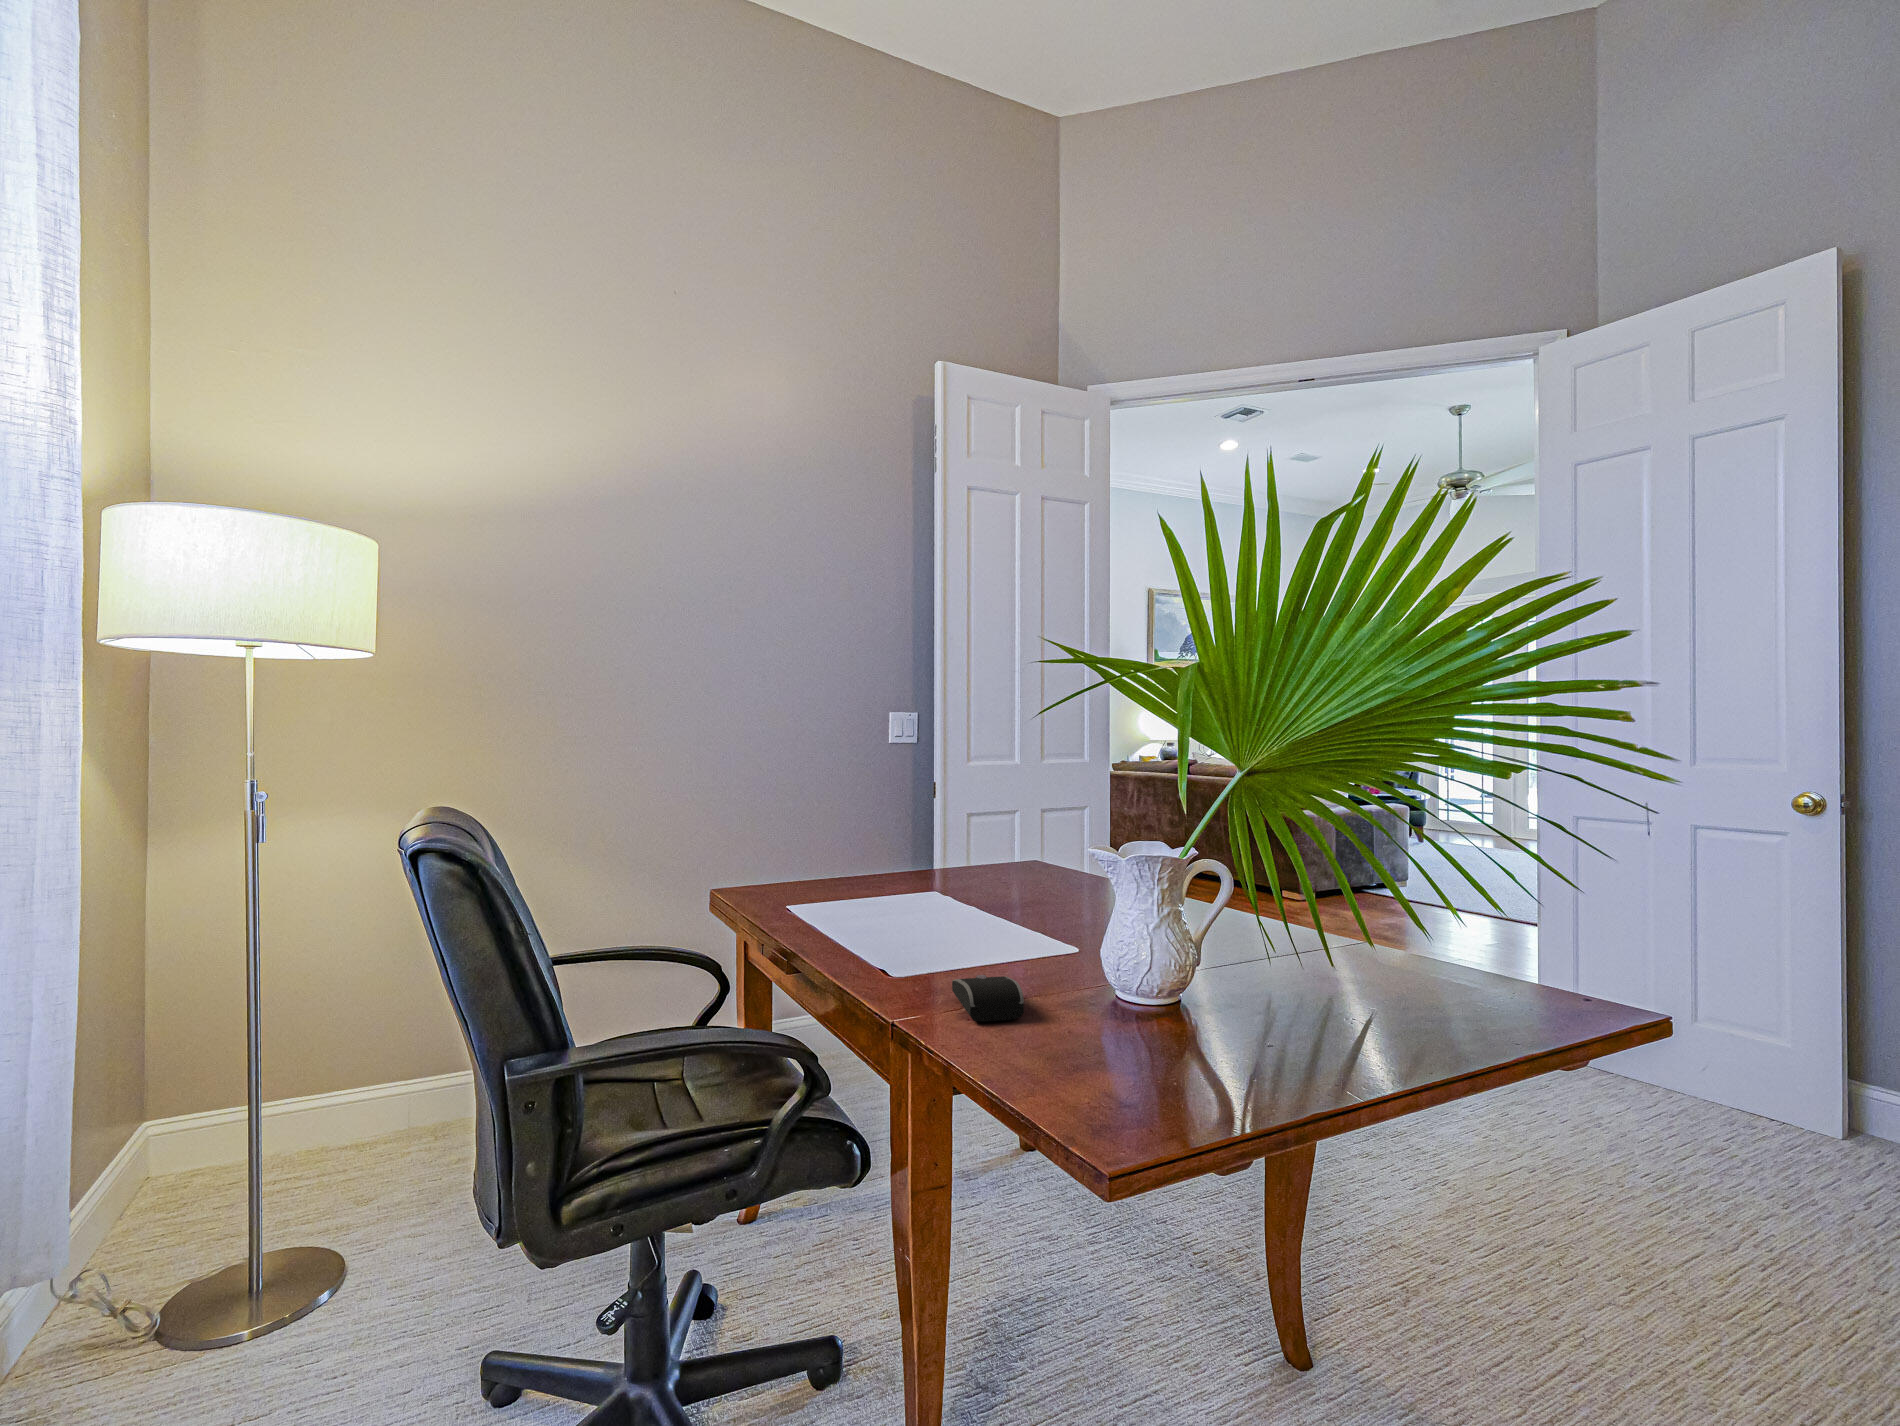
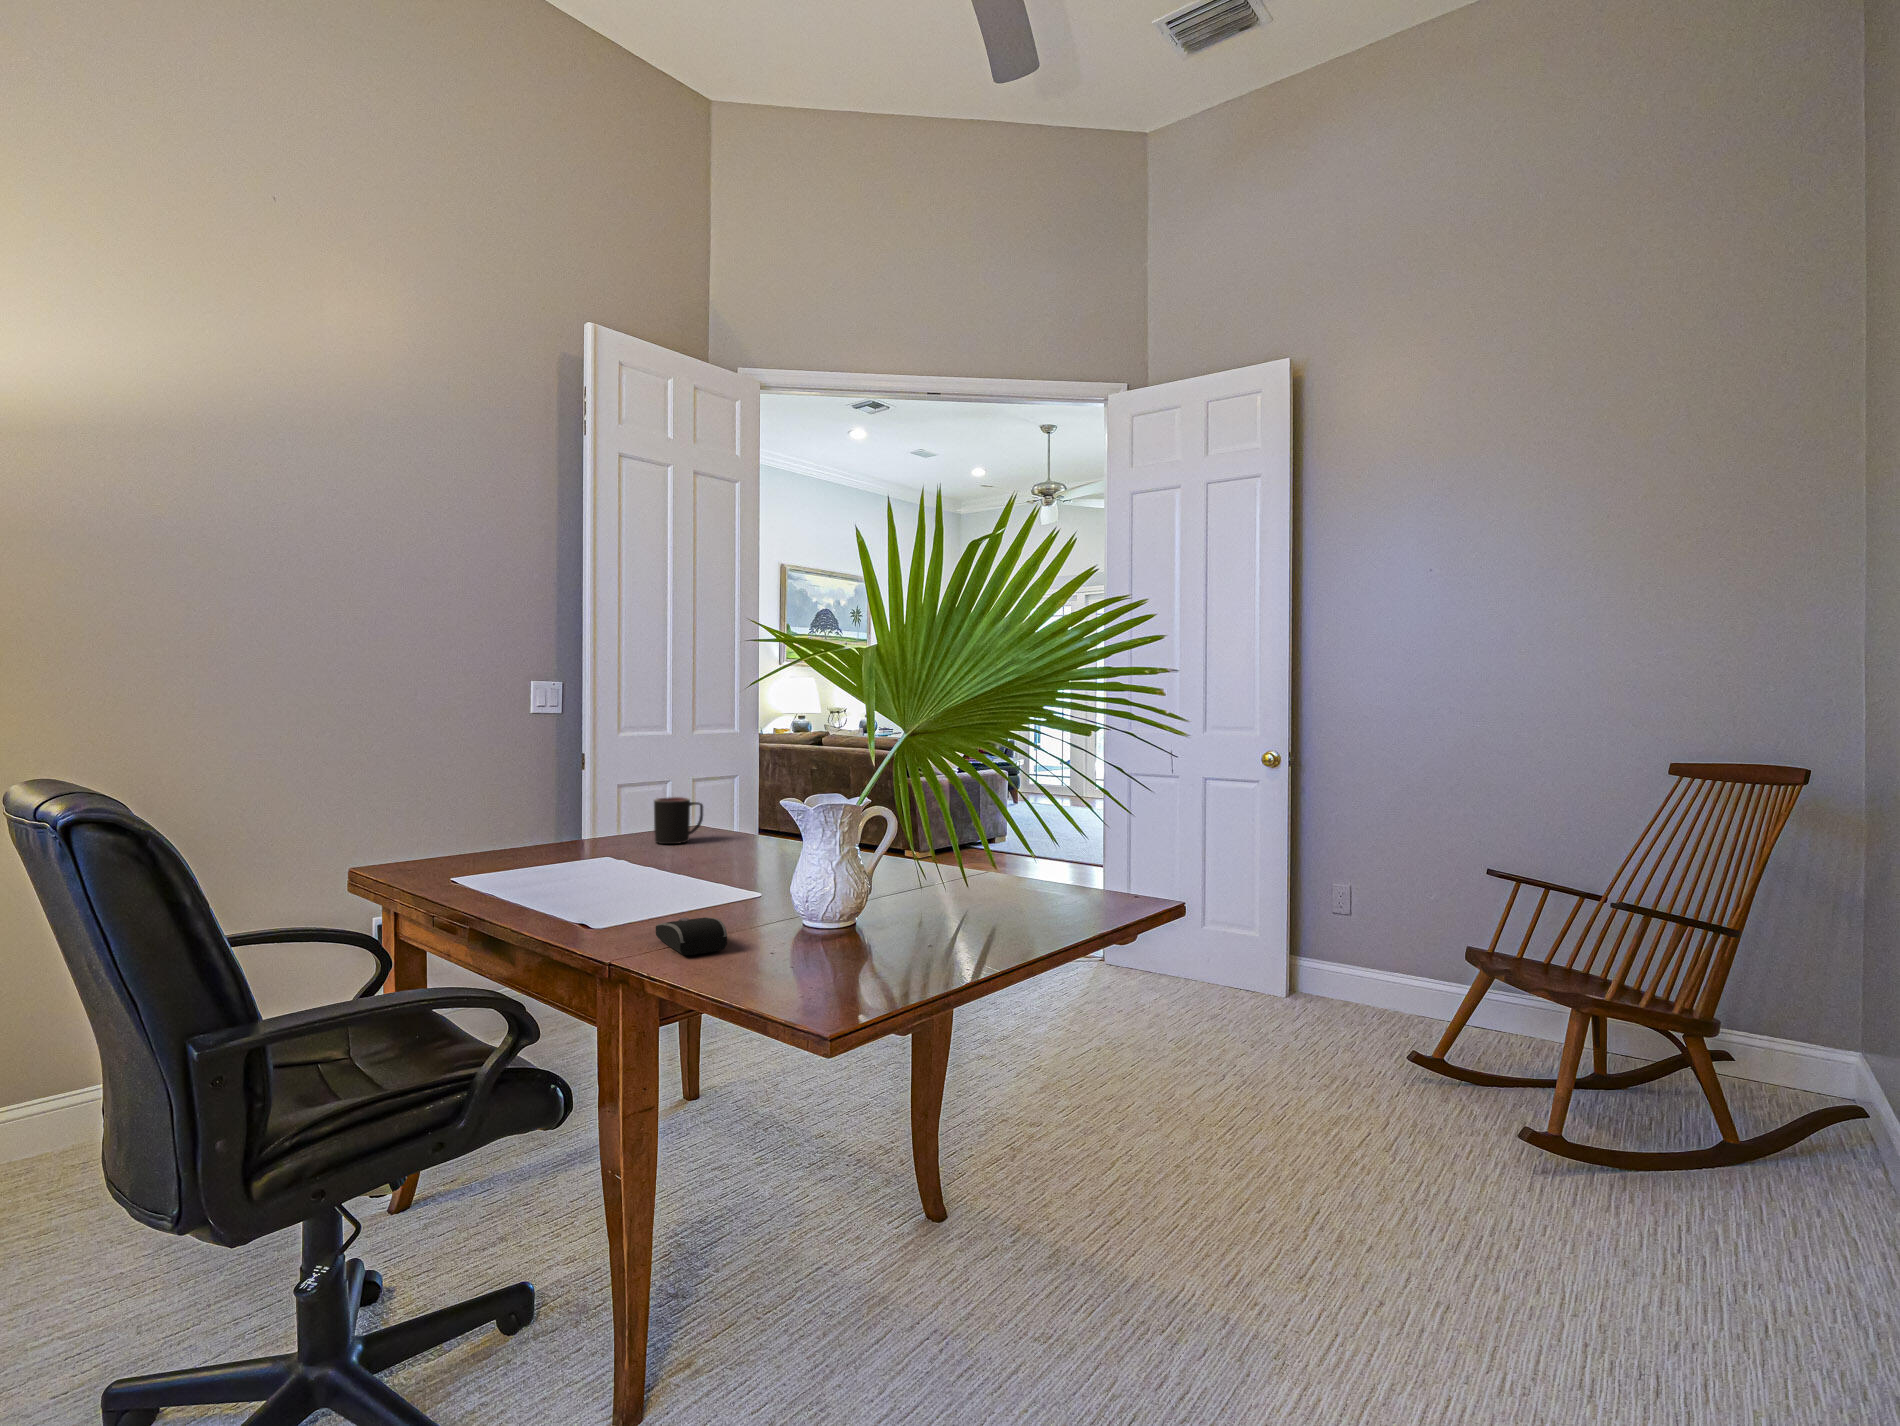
mug: none [989,827,1040,877] -> present [654,797,703,844]

